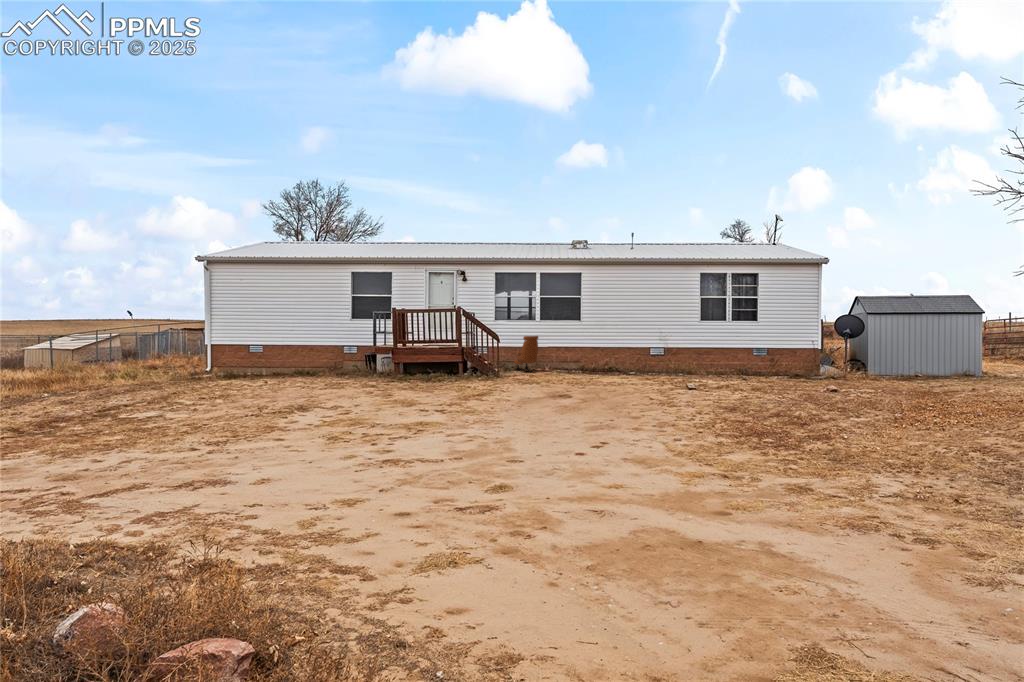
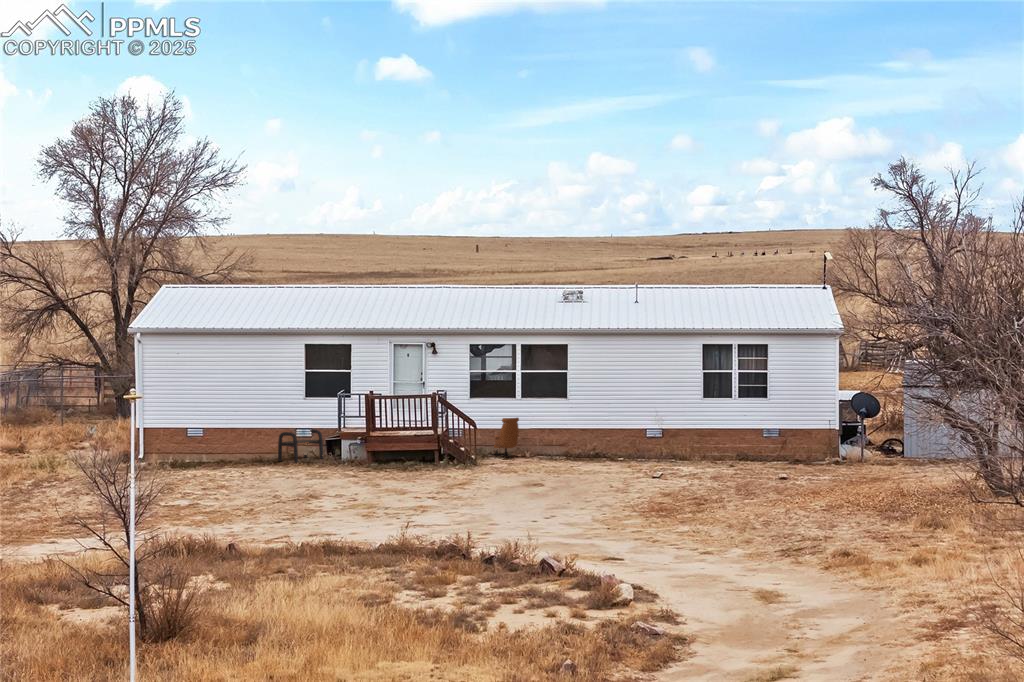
bench: none [324,346,365,374] -> present [278,429,323,462]

